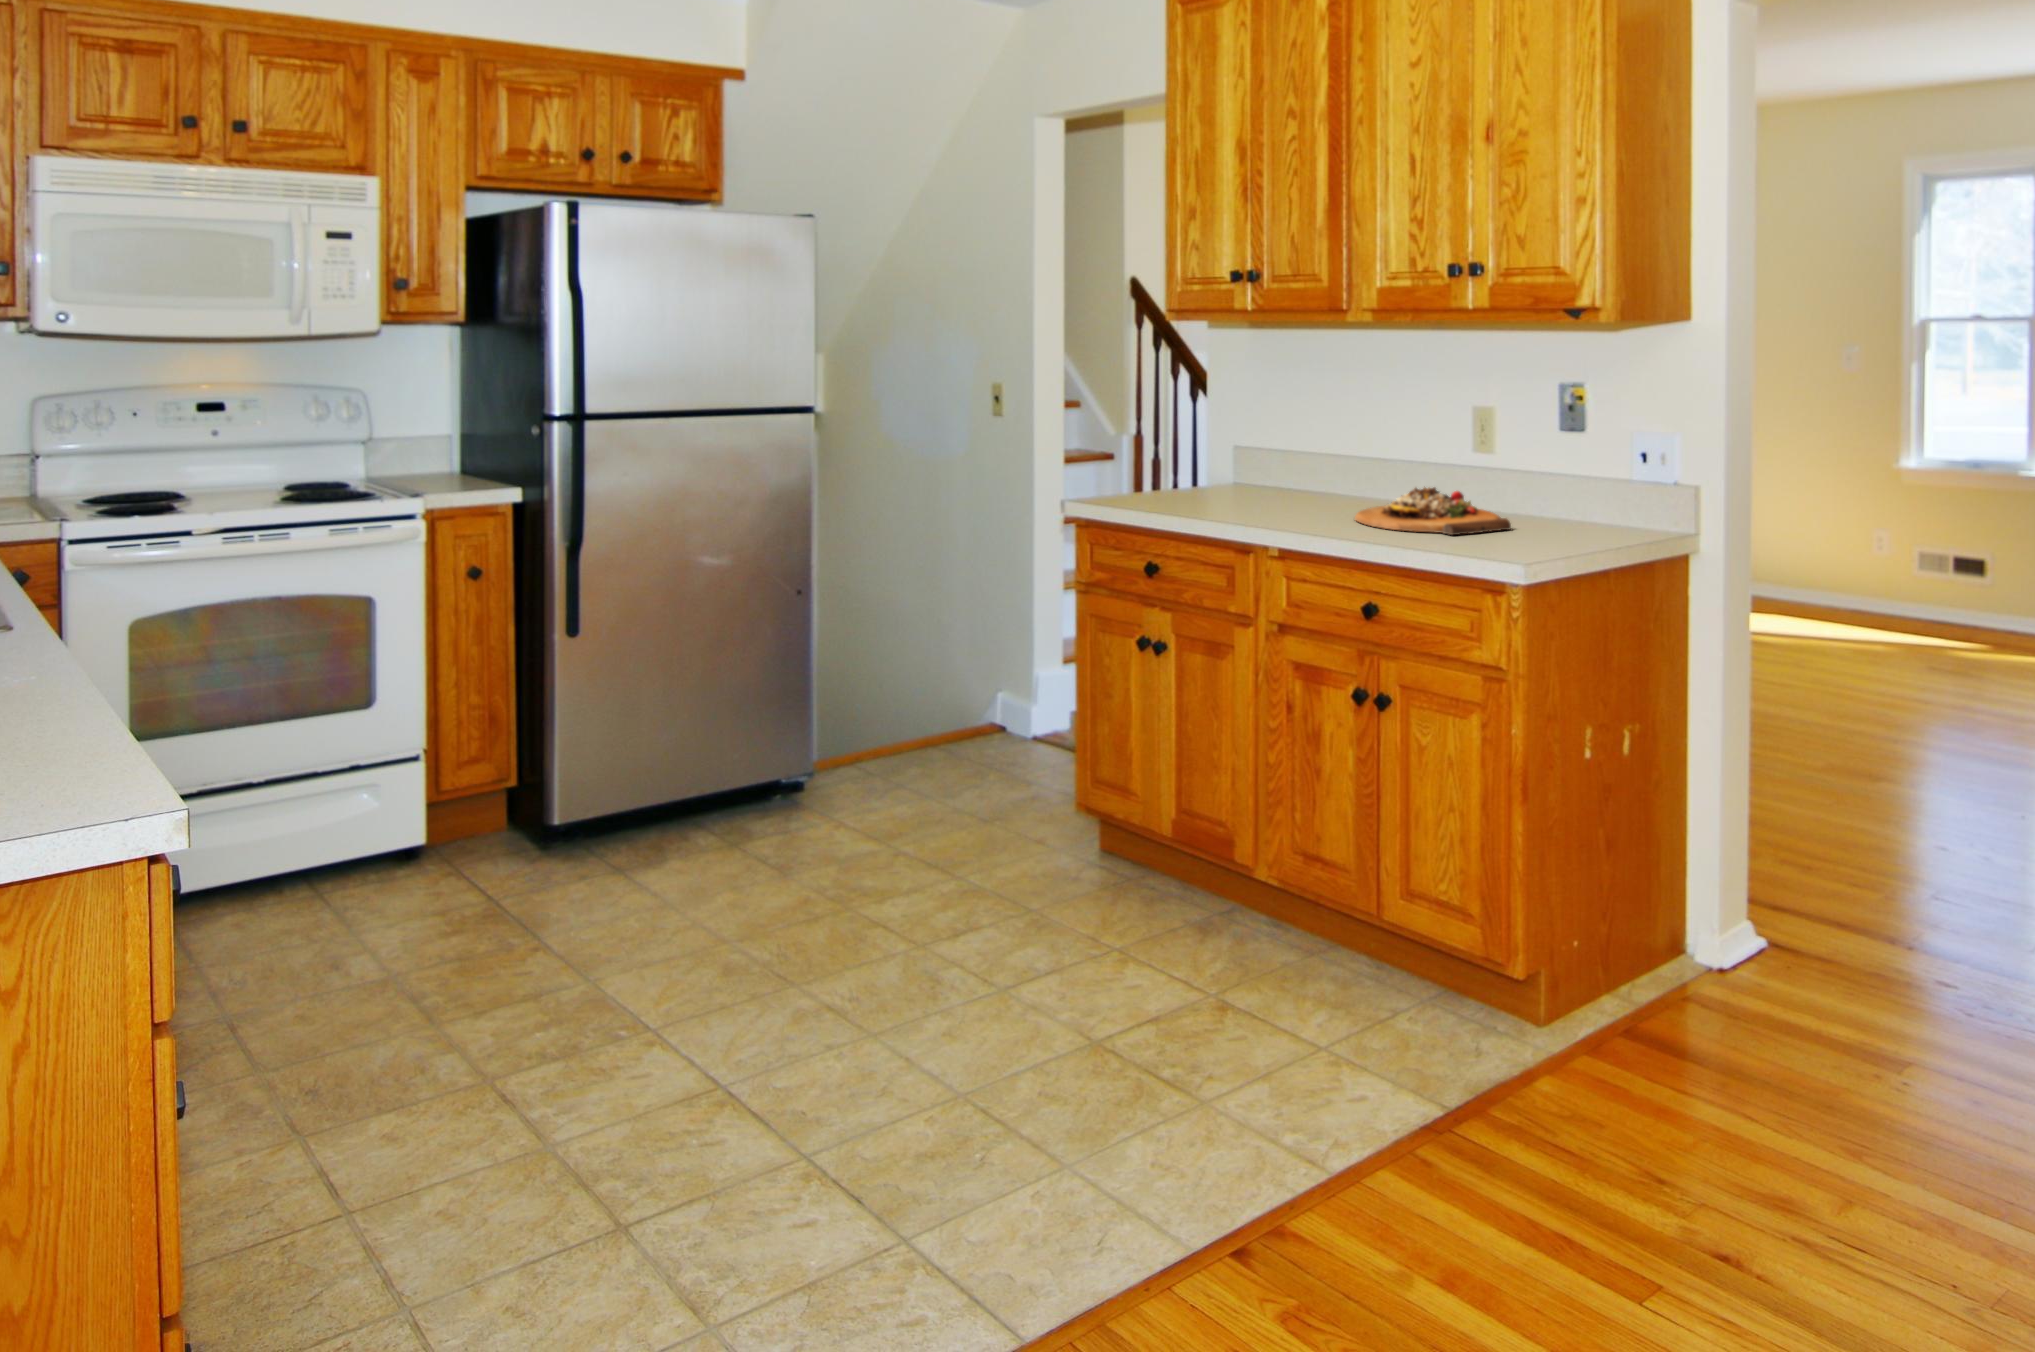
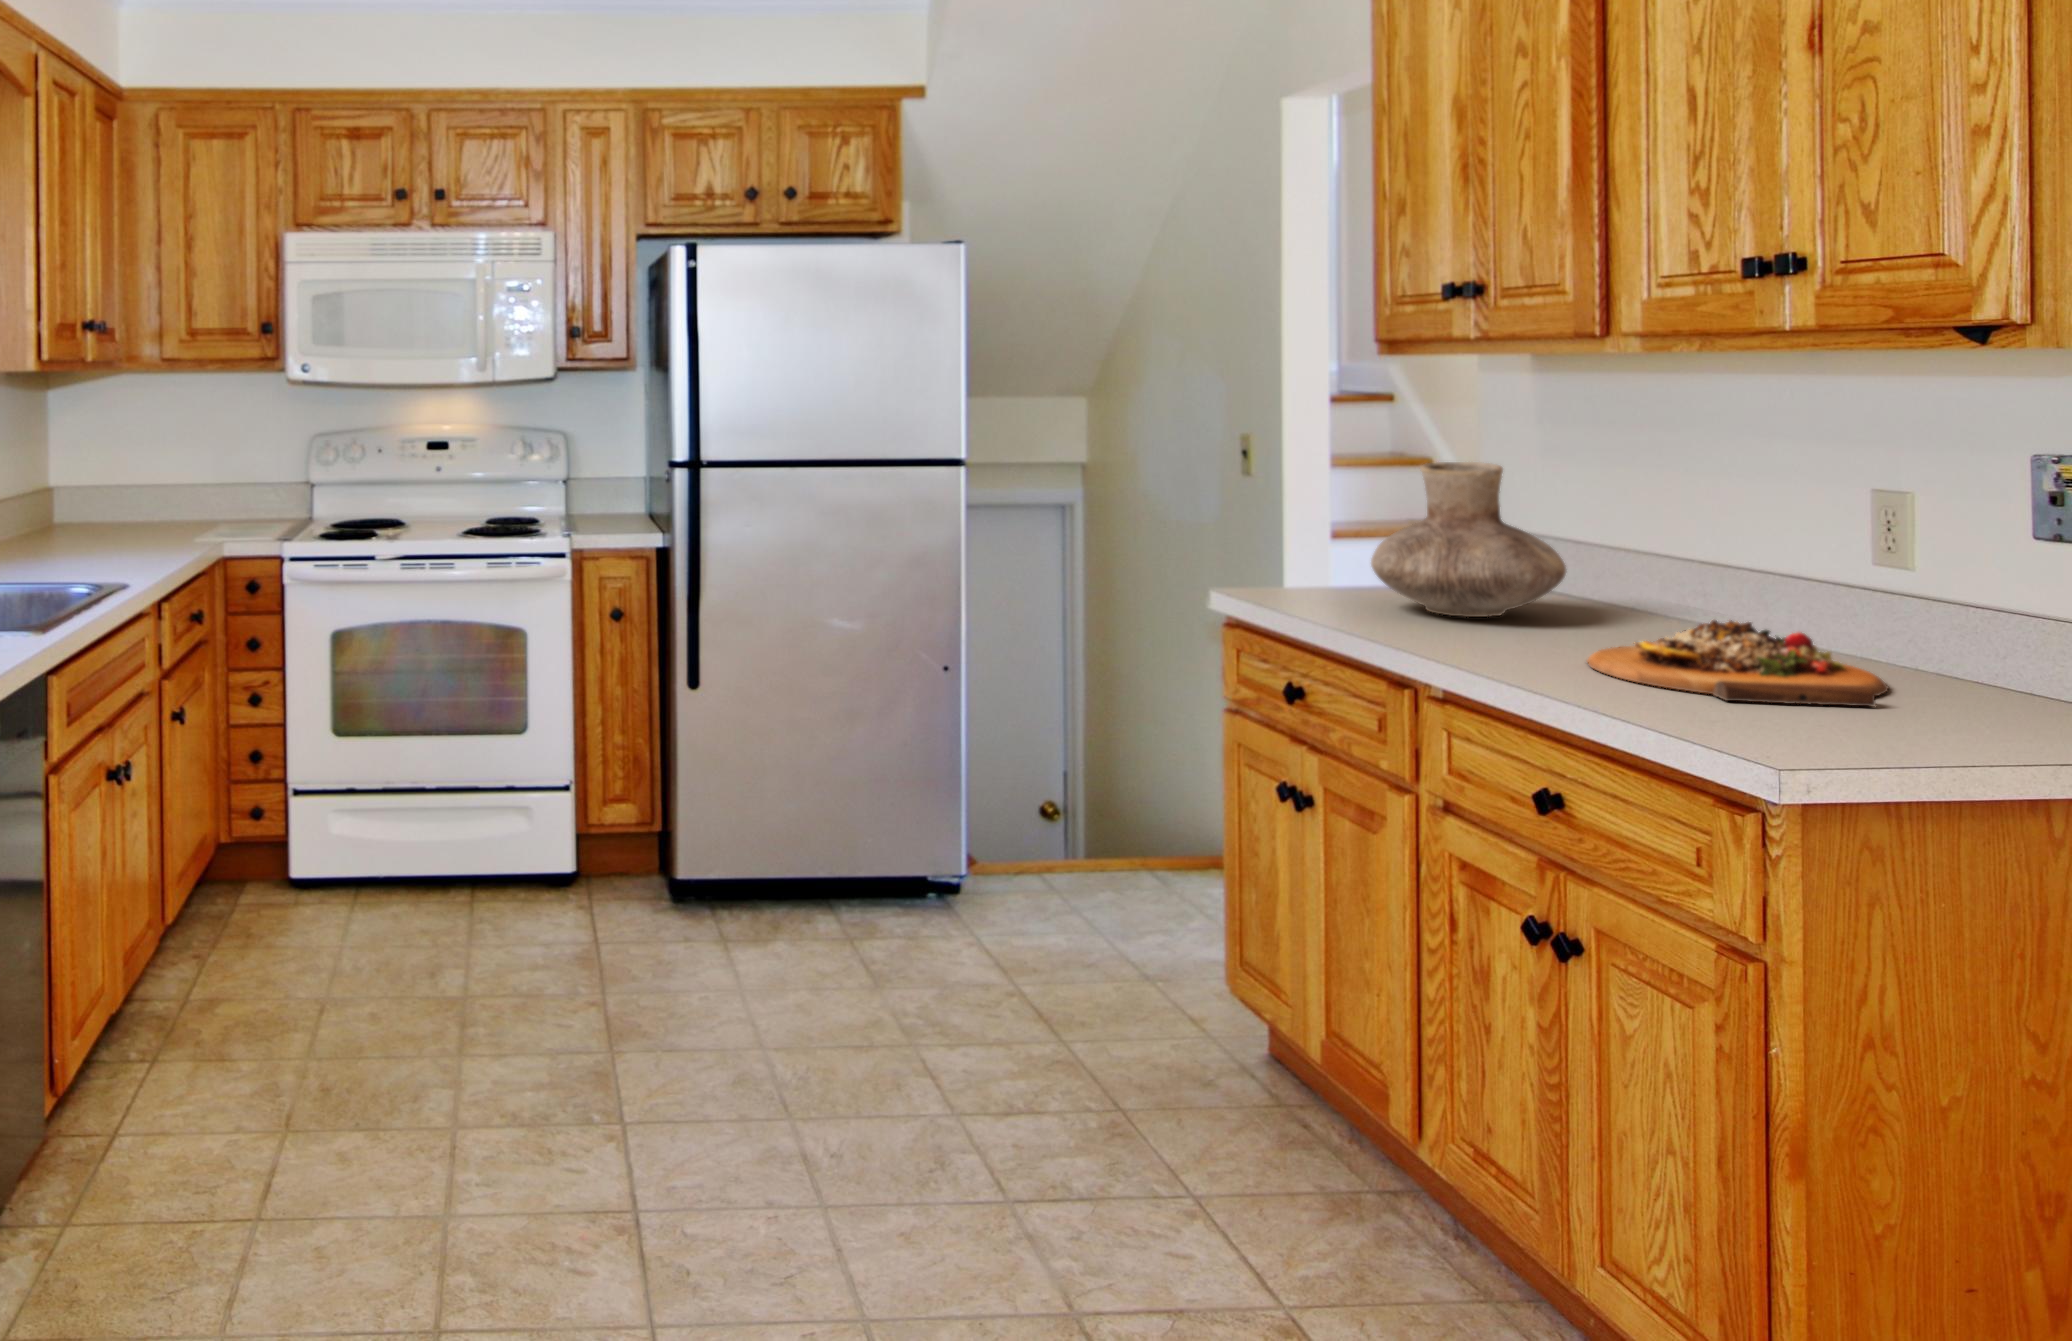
vase: none [1190,394,1306,500] -> present [1371,462,1566,617]

